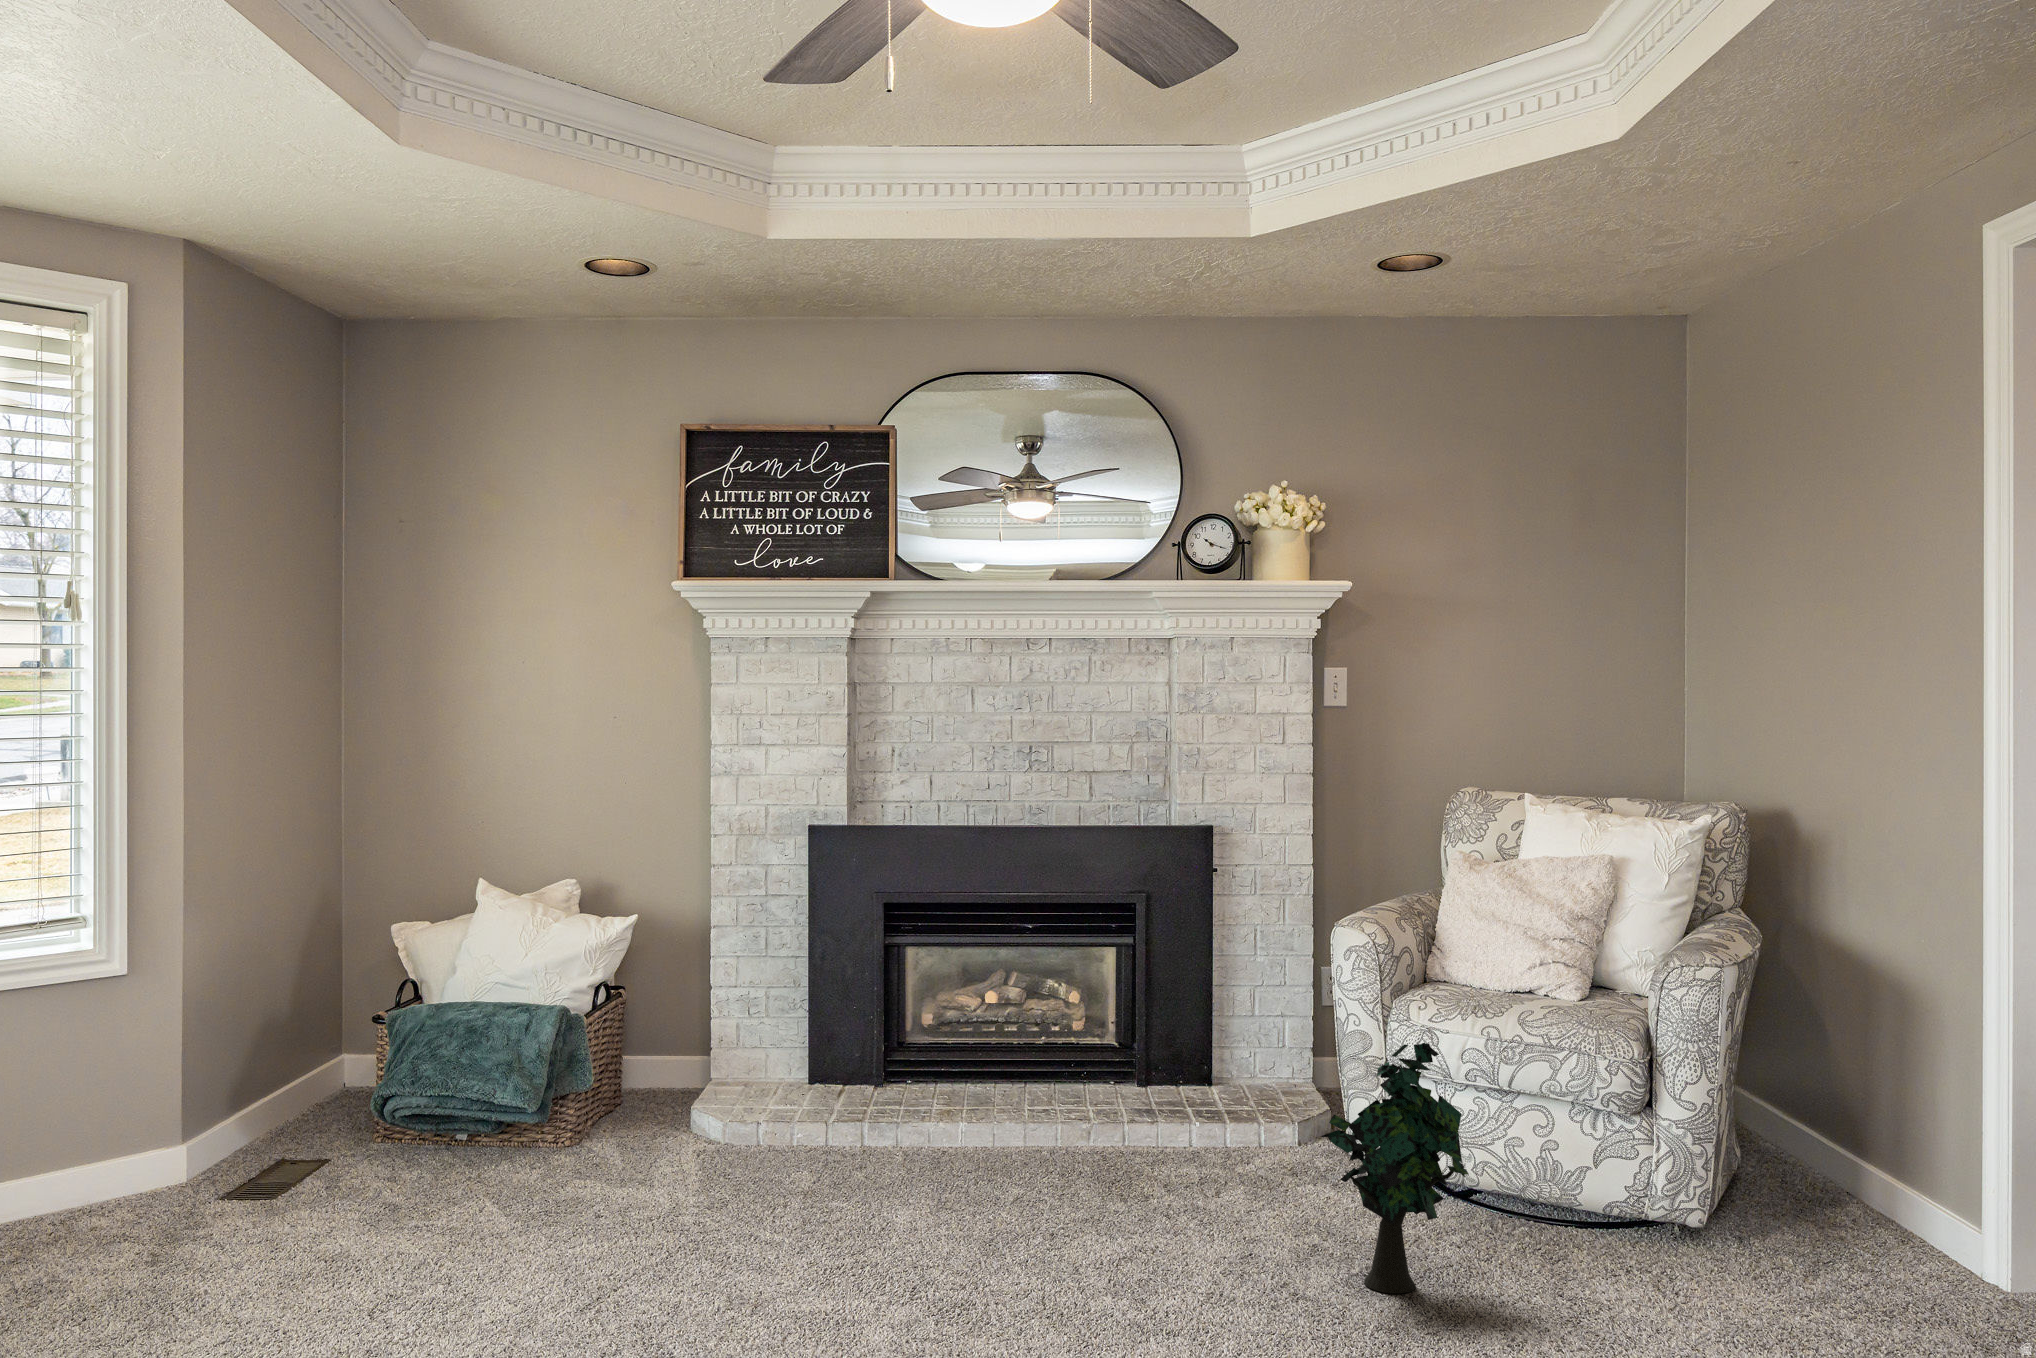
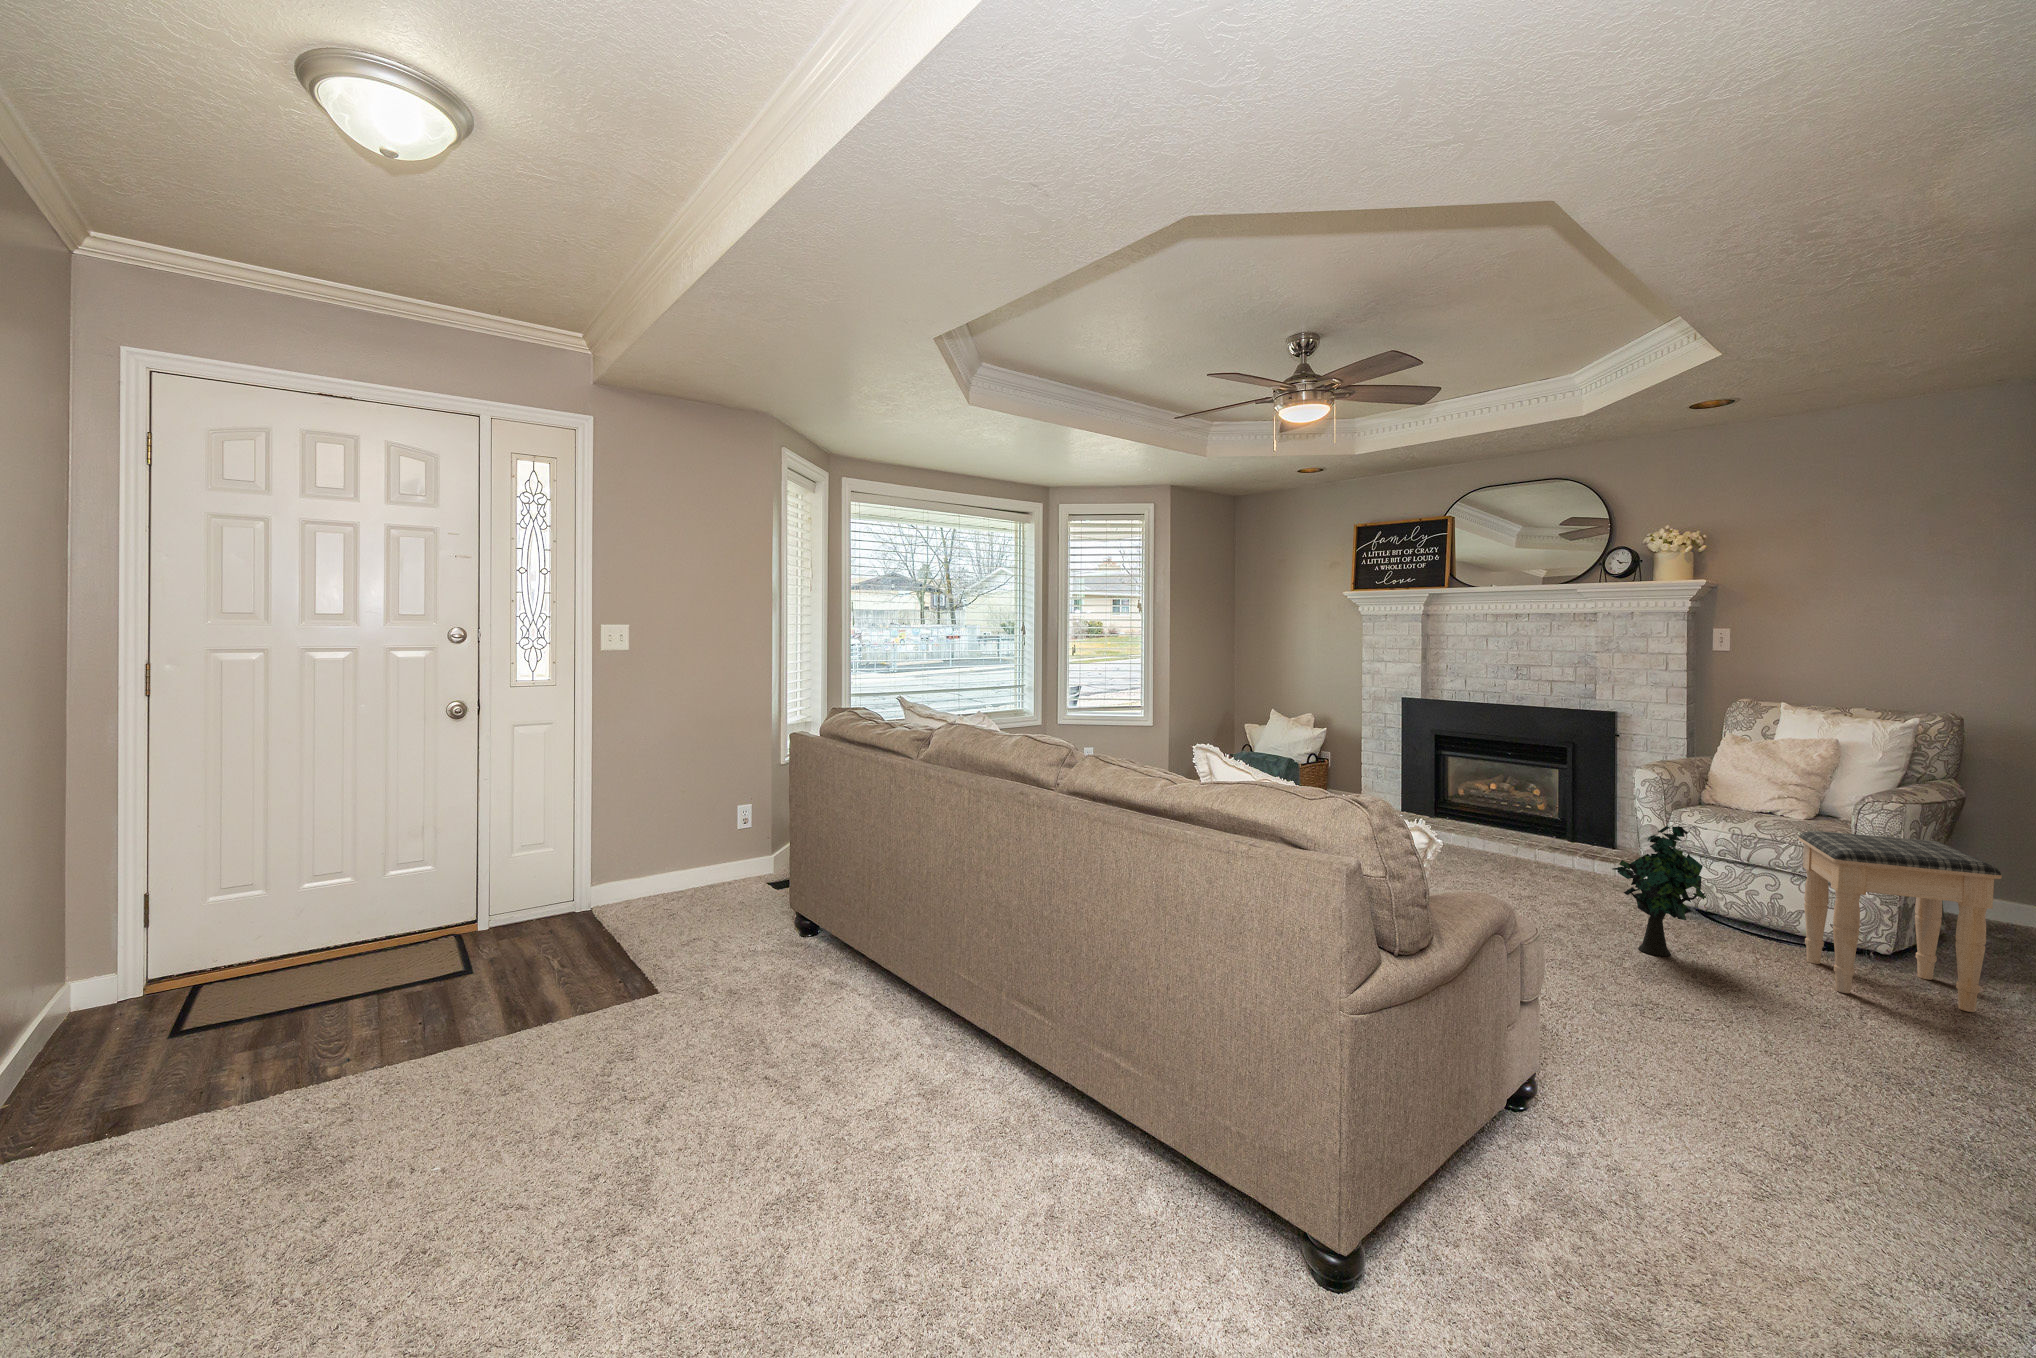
footstool: none [1585,1028,1859,1319] -> present [1799,831,2002,1012]

